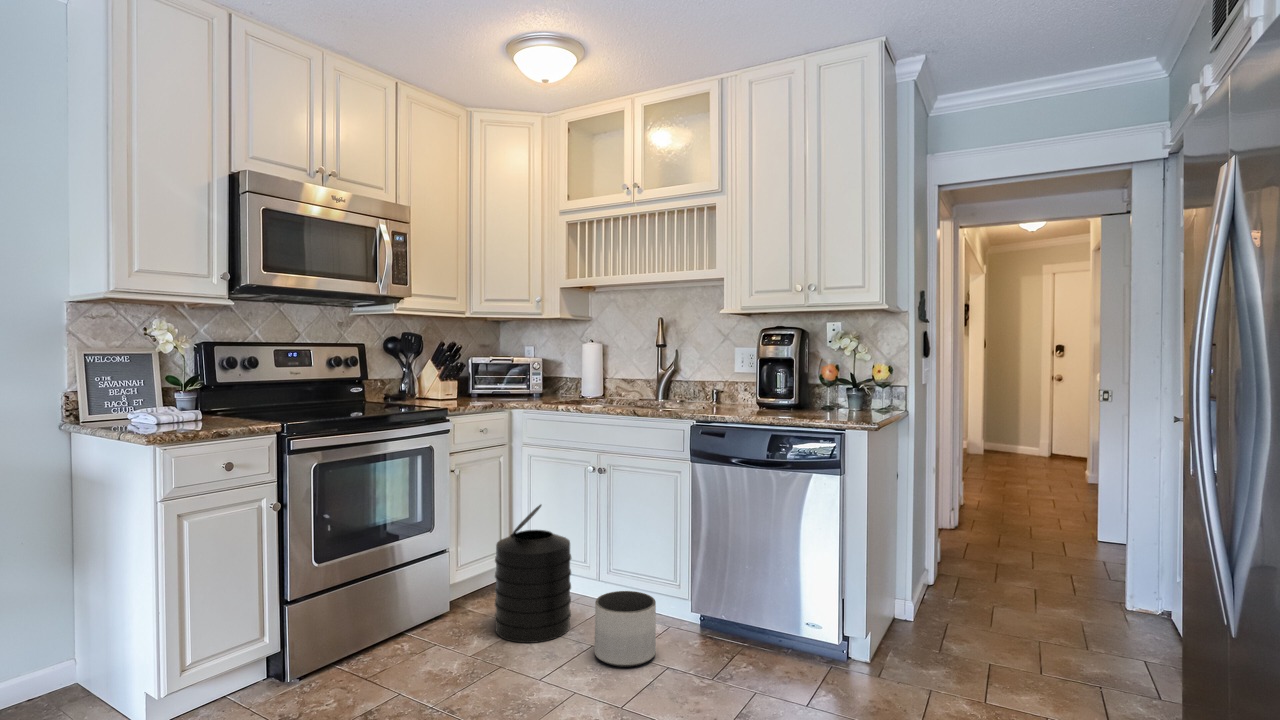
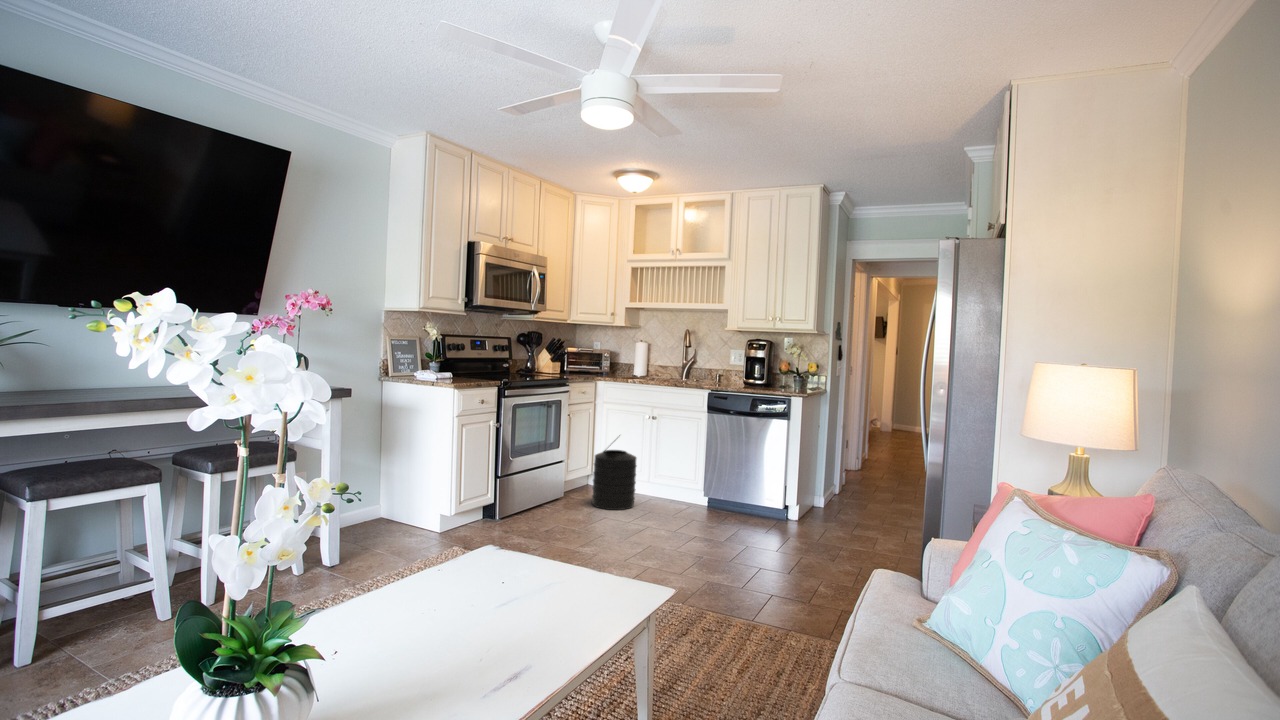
planter: present [594,591,656,667] -> none [653,483,687,520]

